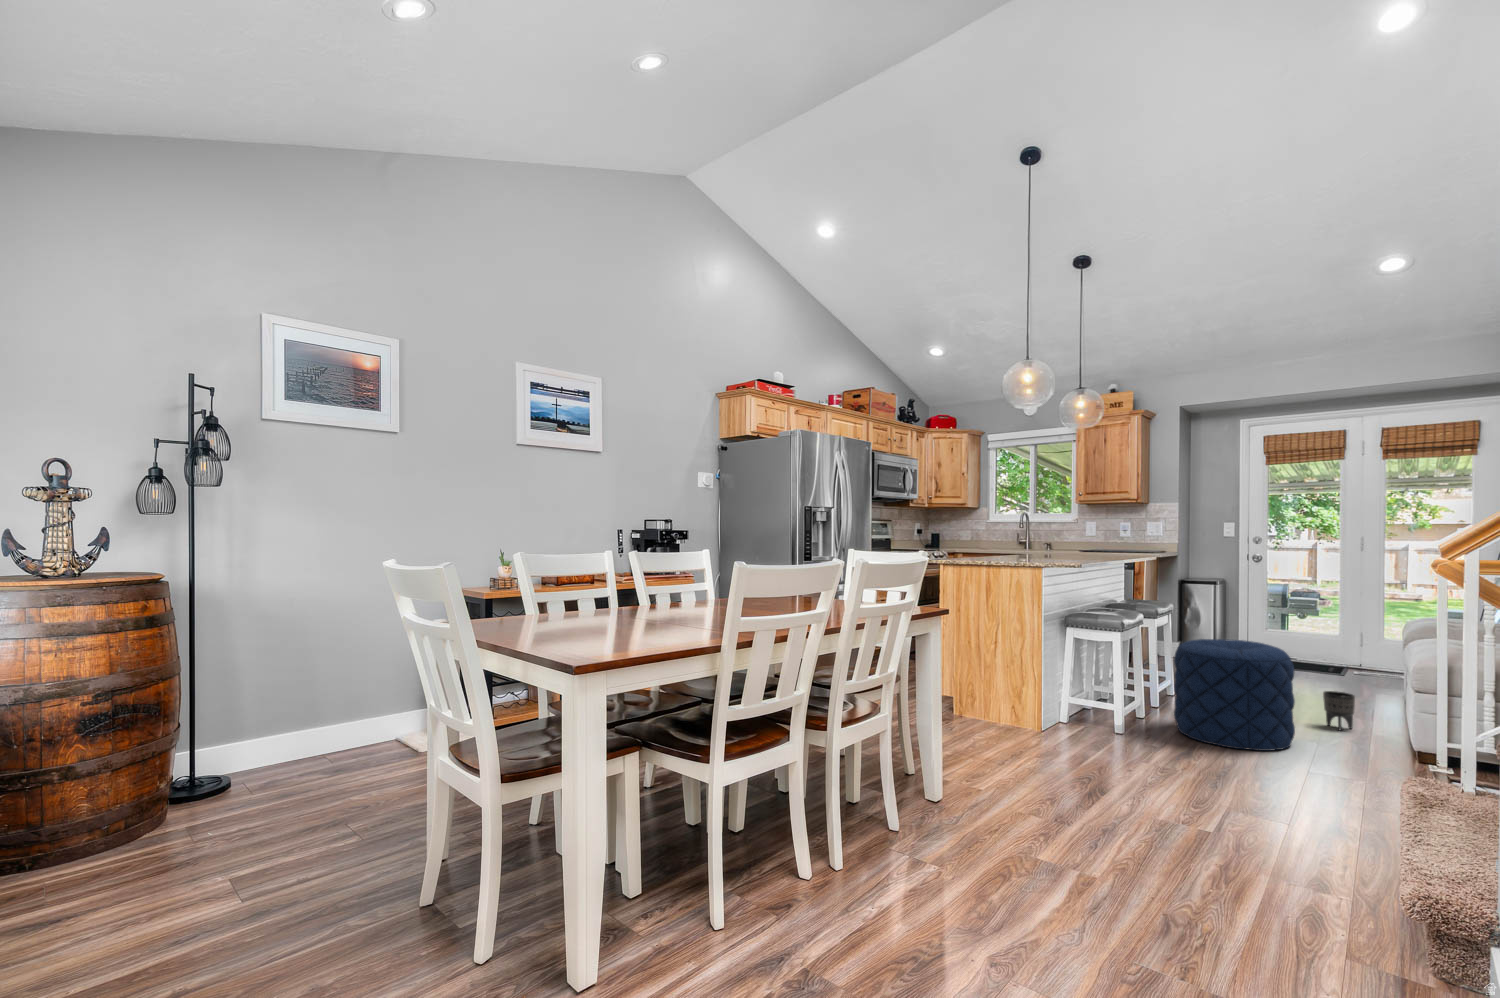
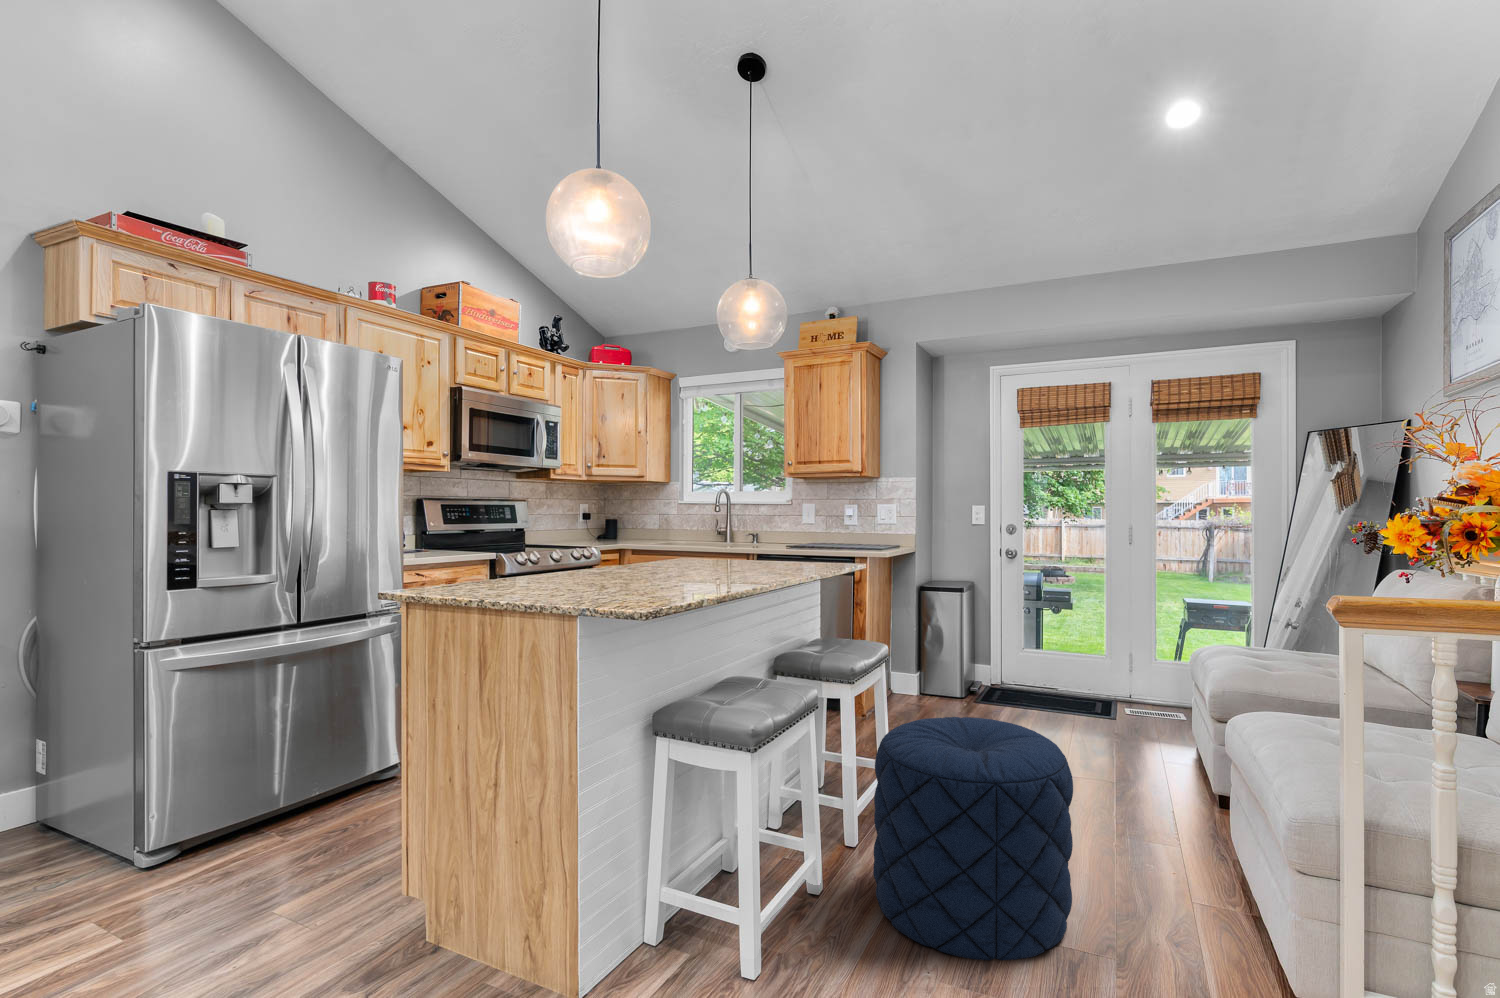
planter: present [1323,691,1355,731] -> none [1105,786,1152,860]

